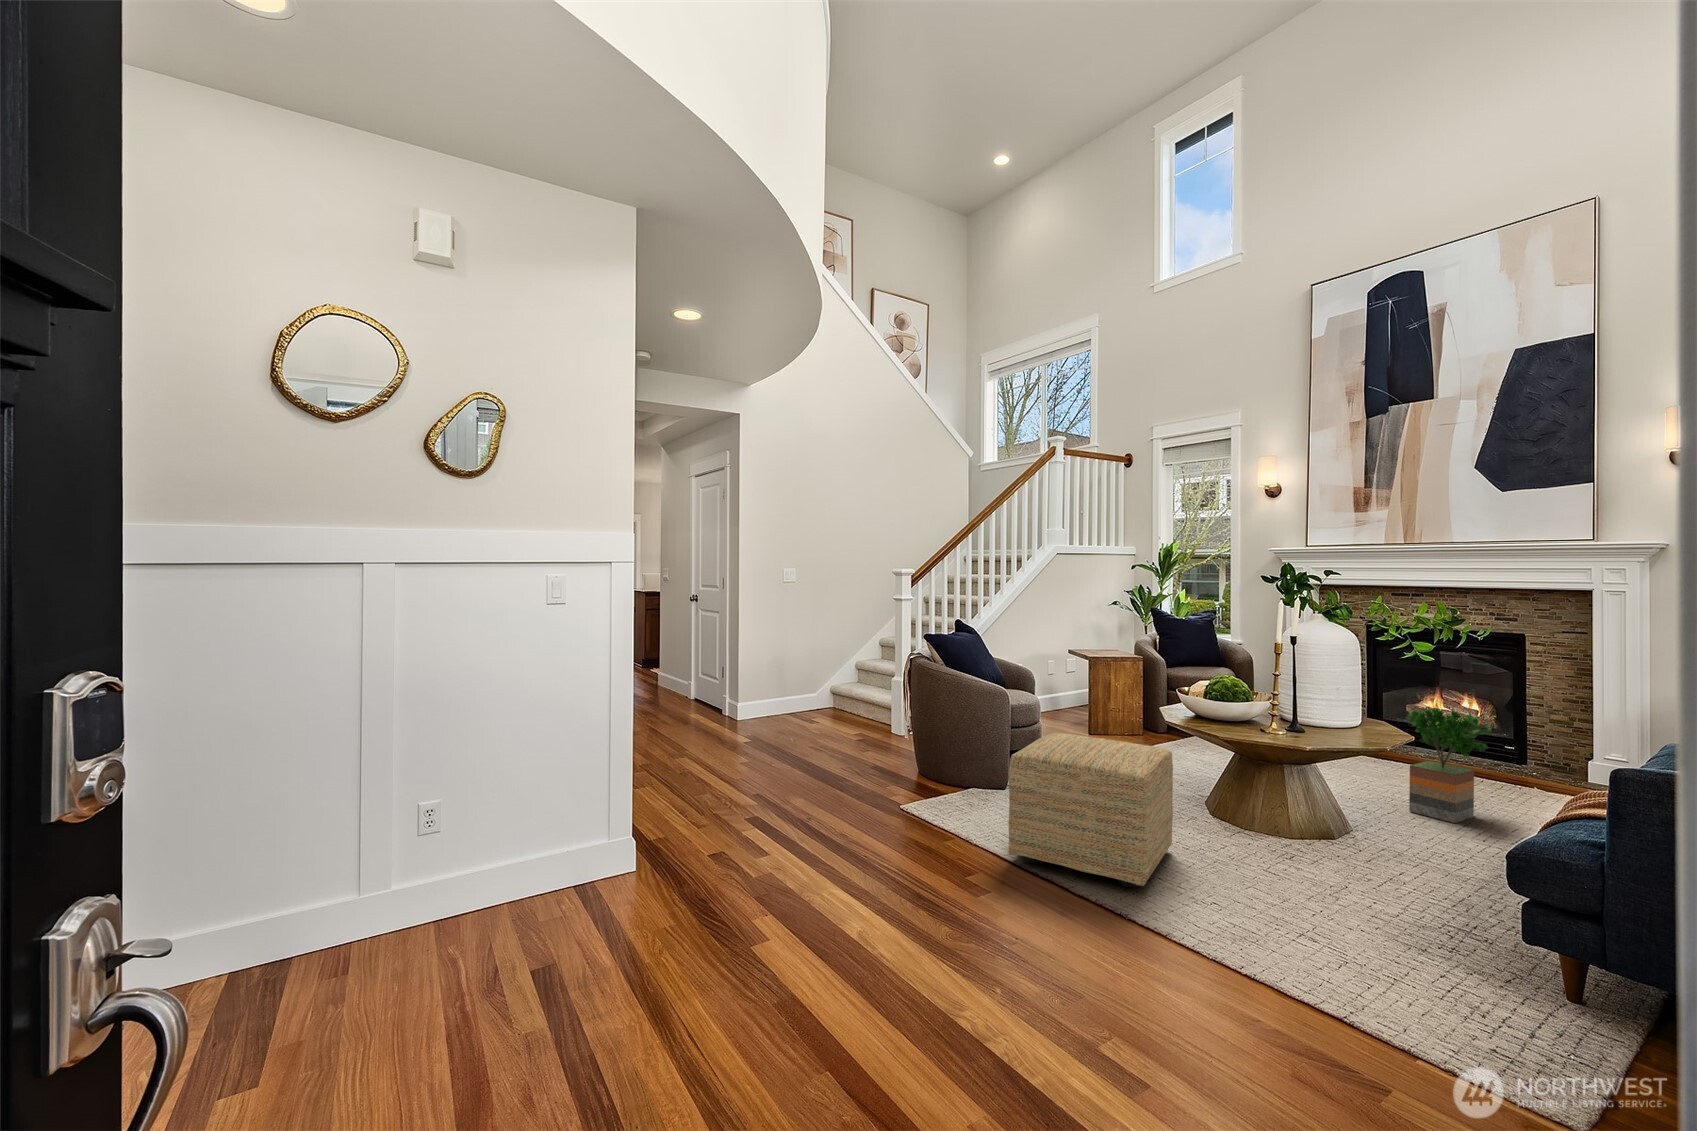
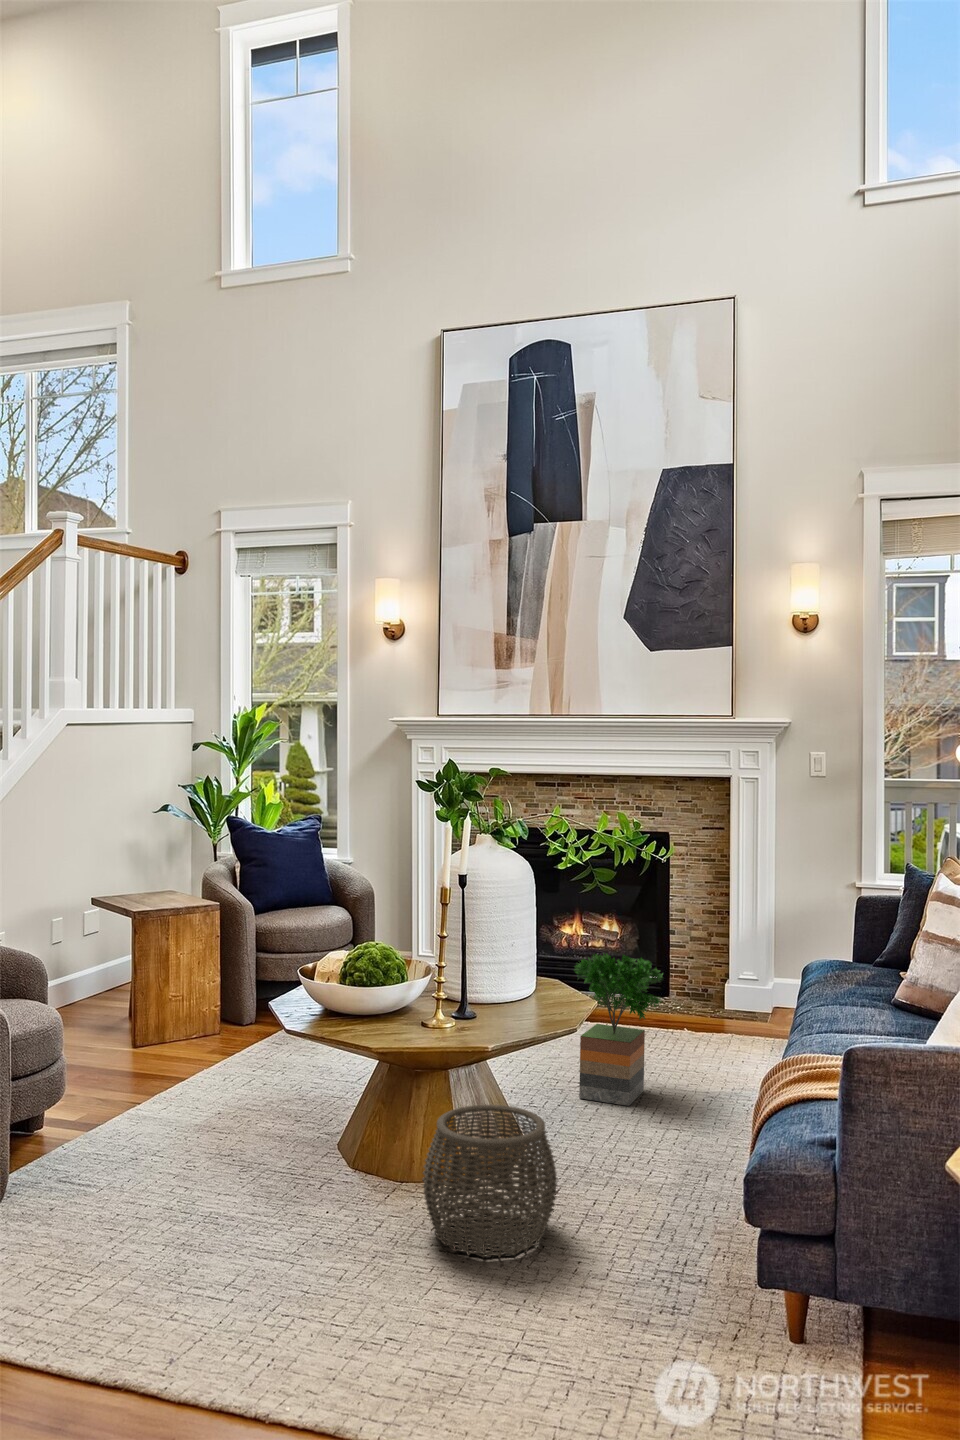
ottoman: present [1008,733,1173,887] -> none [40,1090,310,1354]
woven basket: none [1254,782,1361,884] -> present [423,1104,557,1257]

